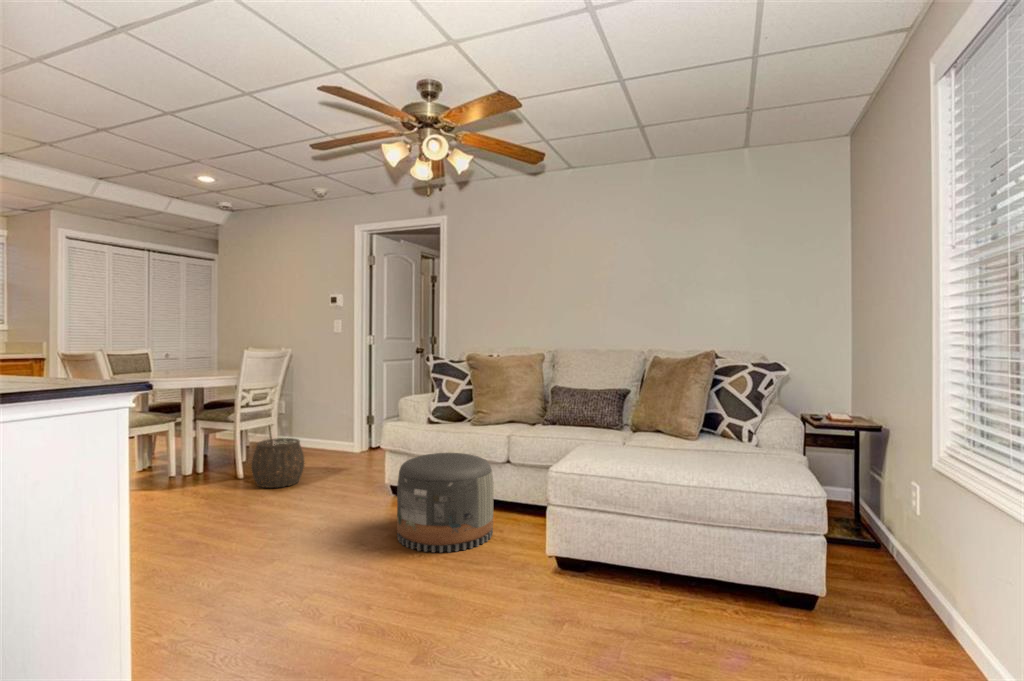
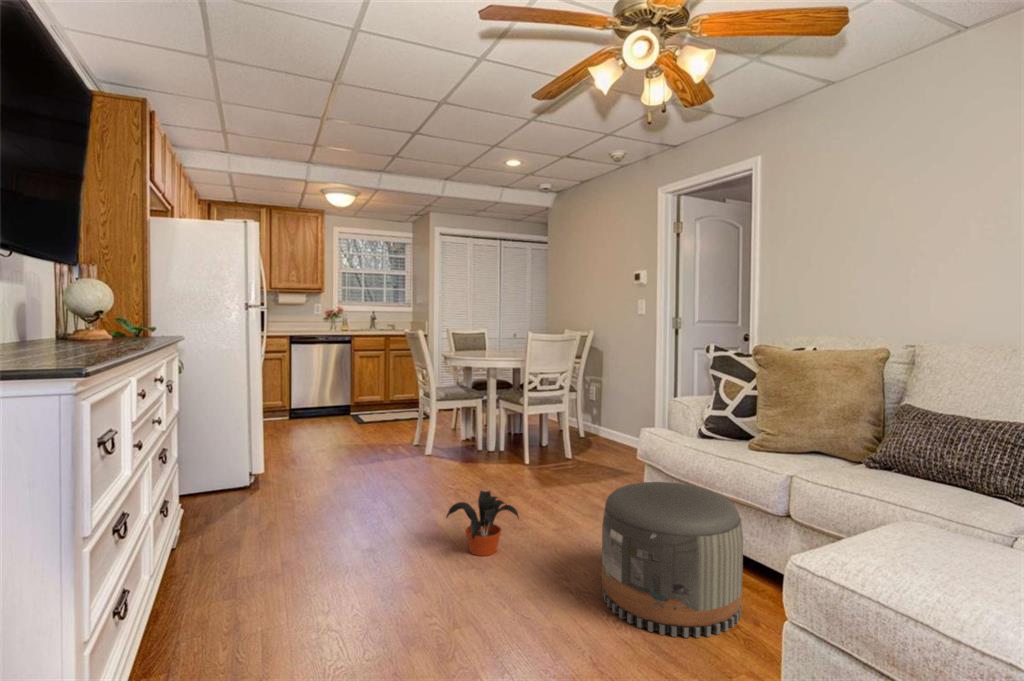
woven basket: present [252,438,304,488] -> none [525,427,578,481]
potted plant: none [239,492,311,551] -> present [446,491,519,556]

